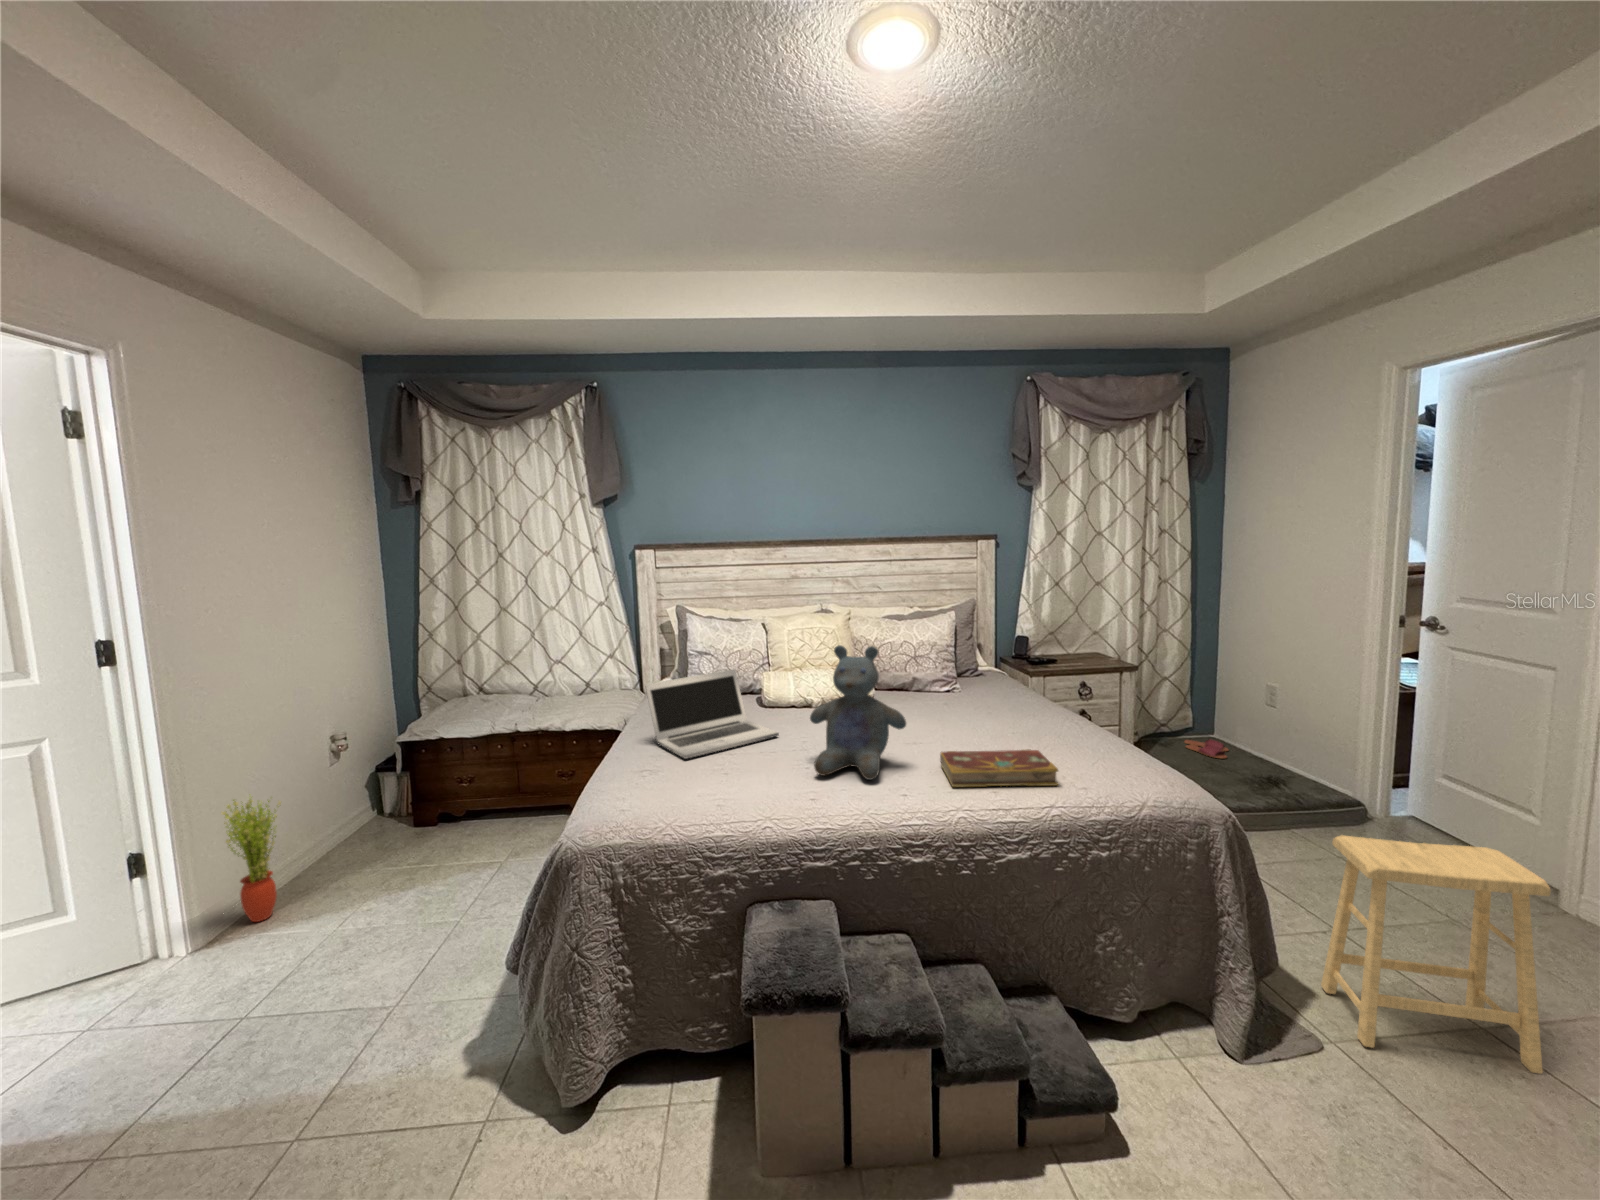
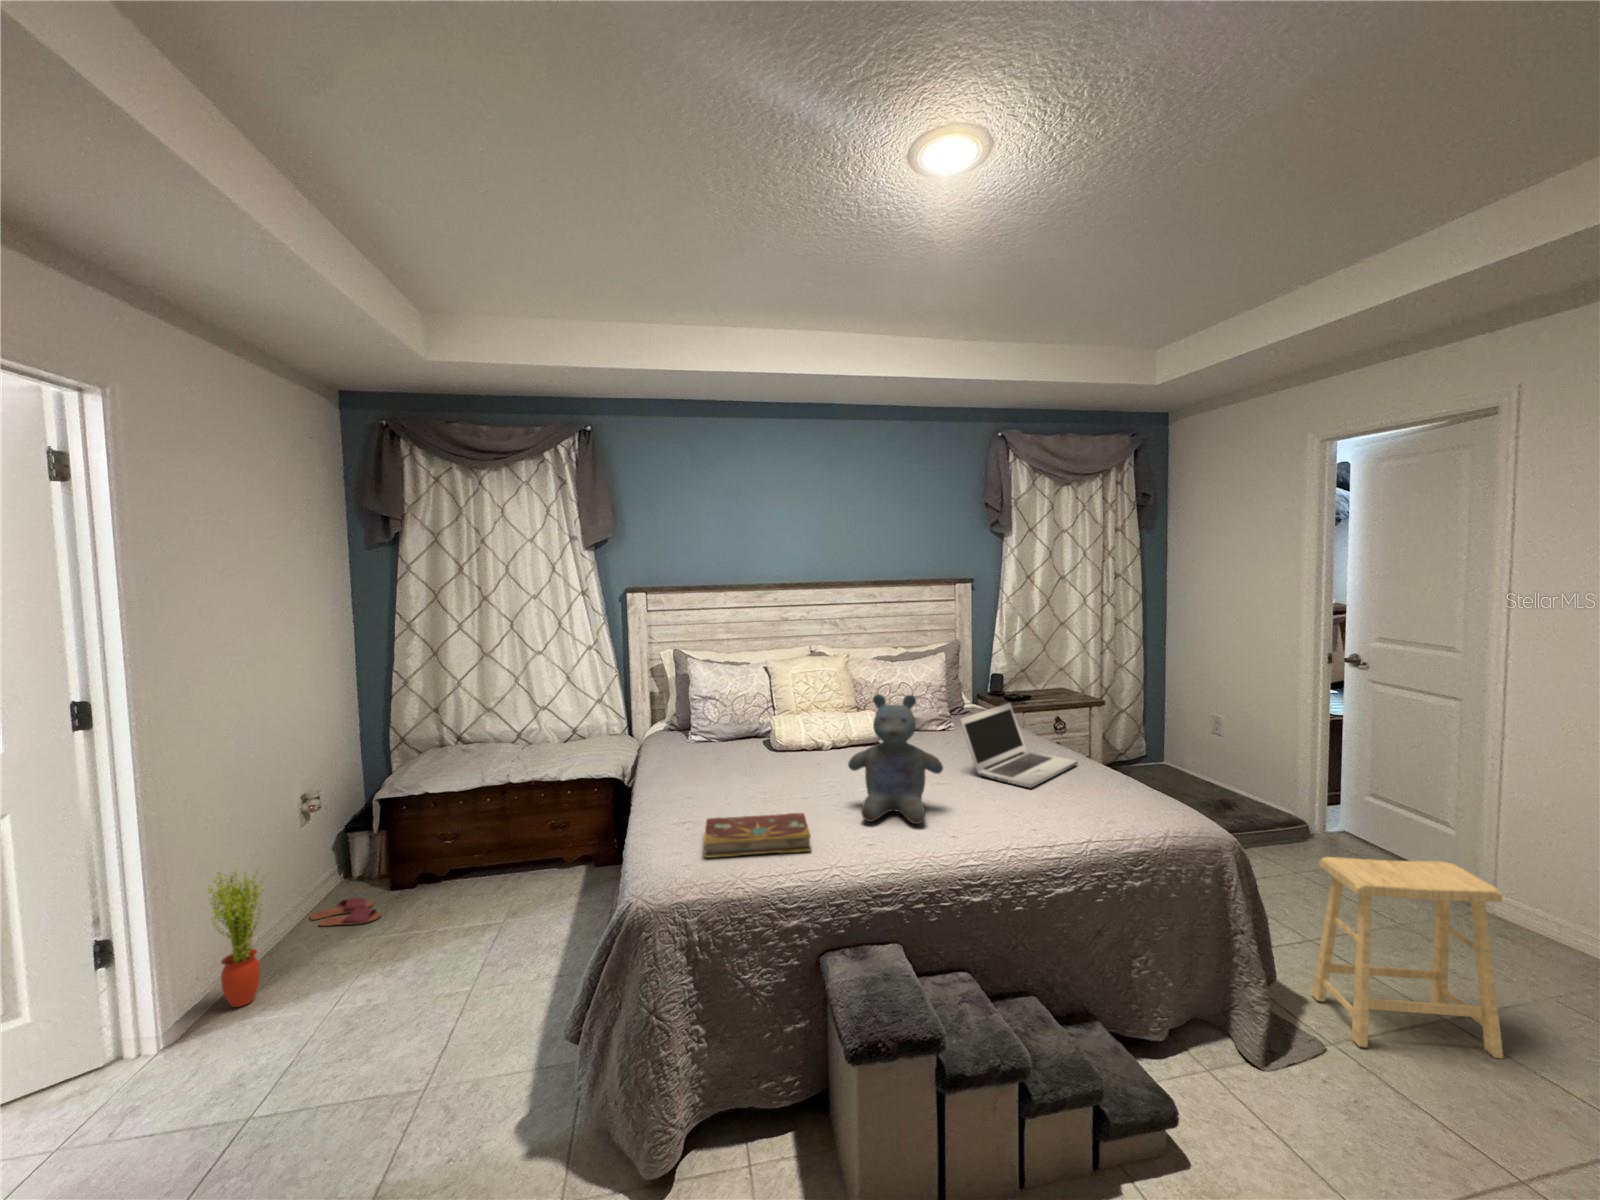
laptop: present [646,670,779,759] -> present [960,703,1078,788]
slippers: present [1184,740,1228,758] -> present [310,898,381,926]
book: present [940,750,1058,787] -> present [704,813,811,858]

